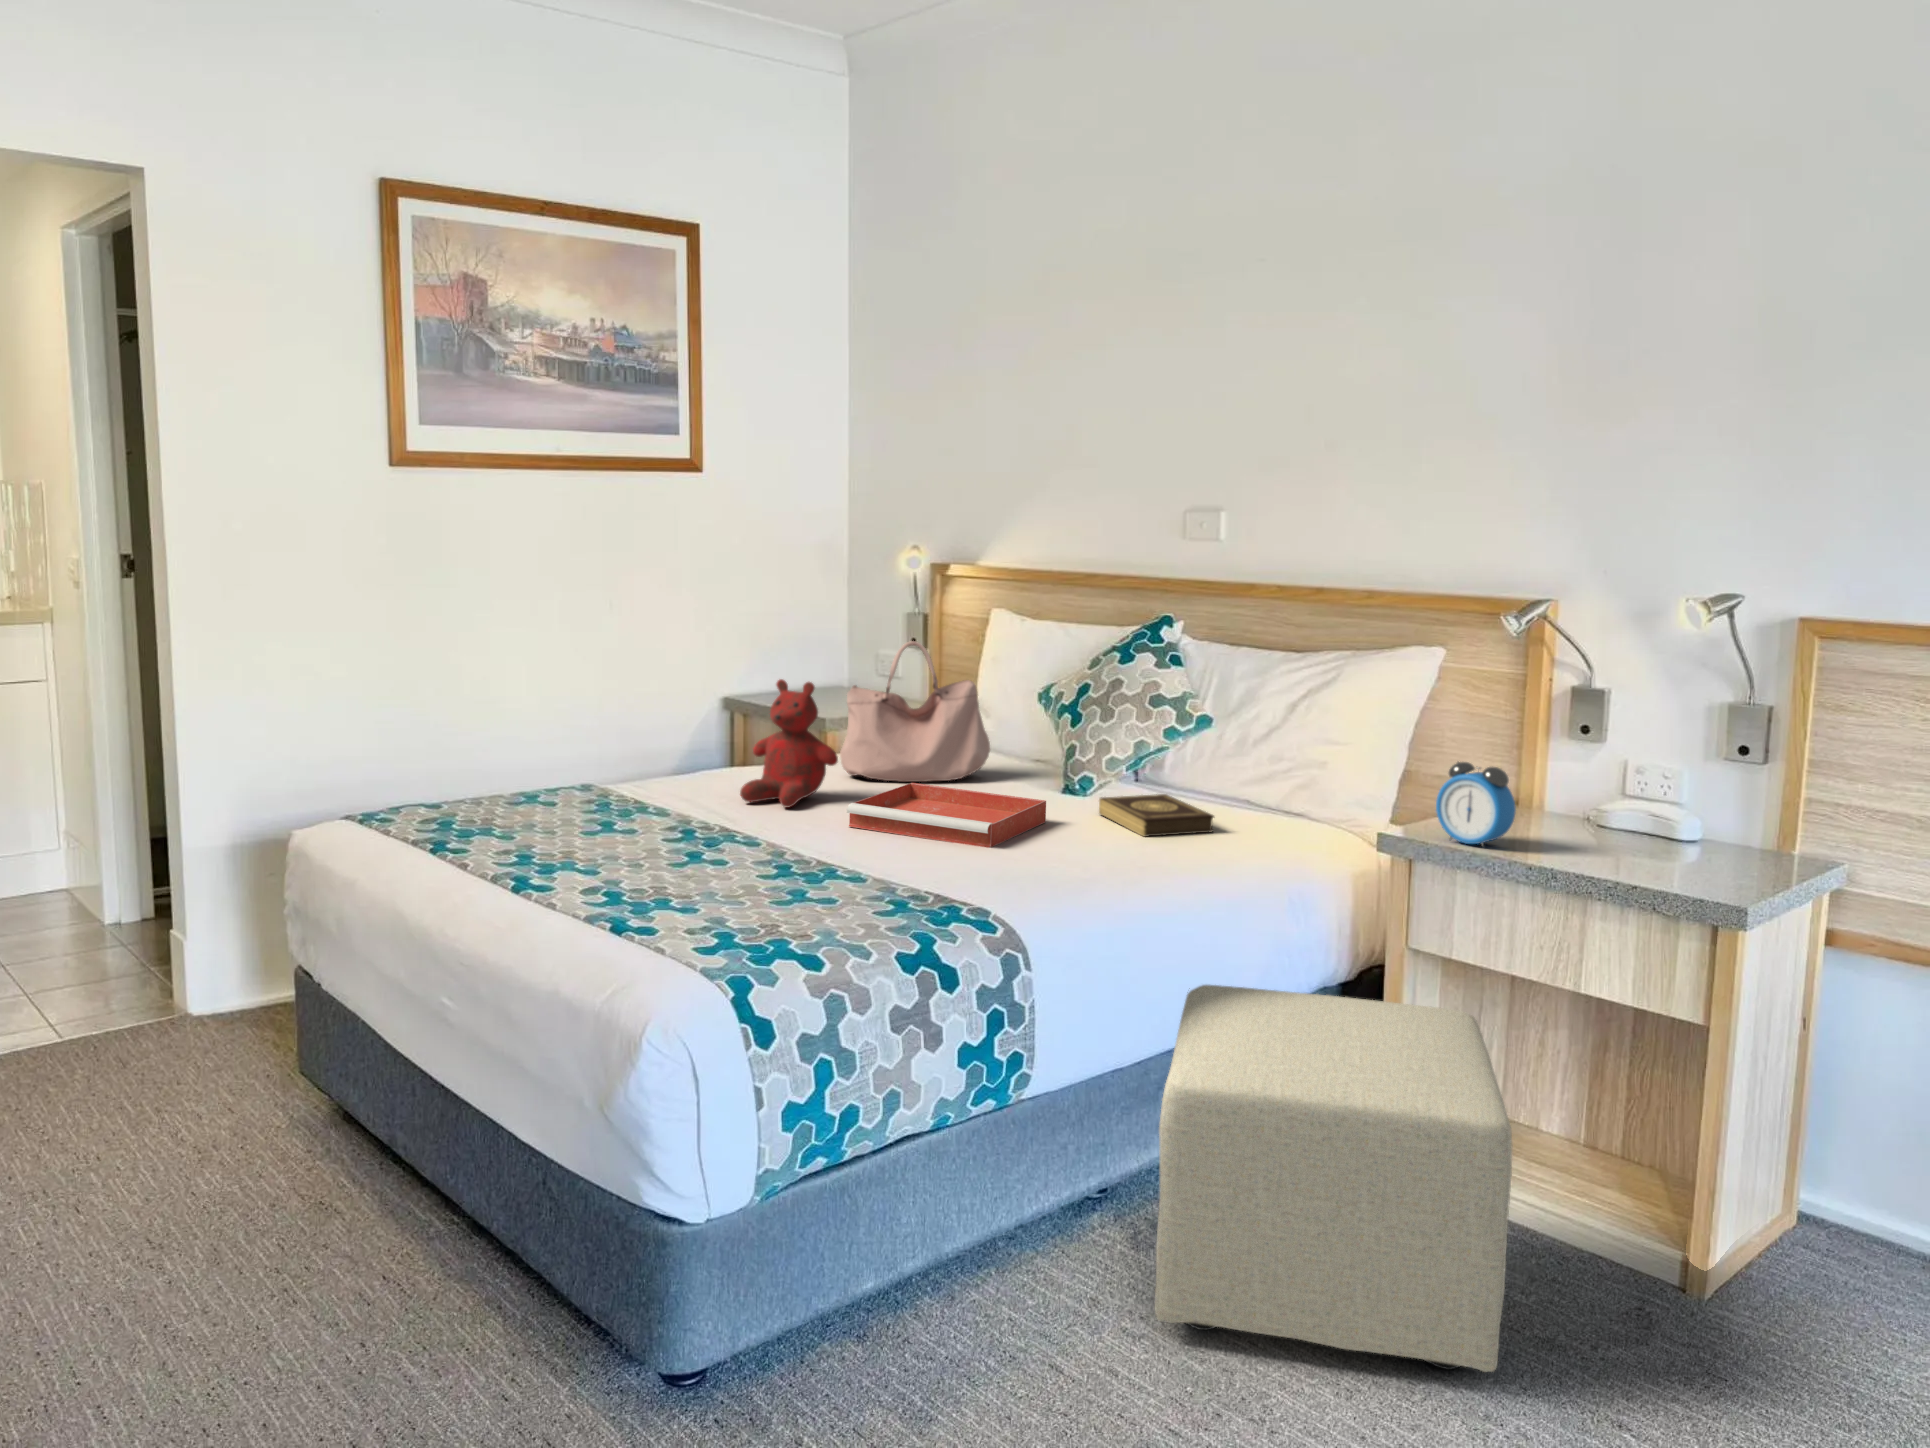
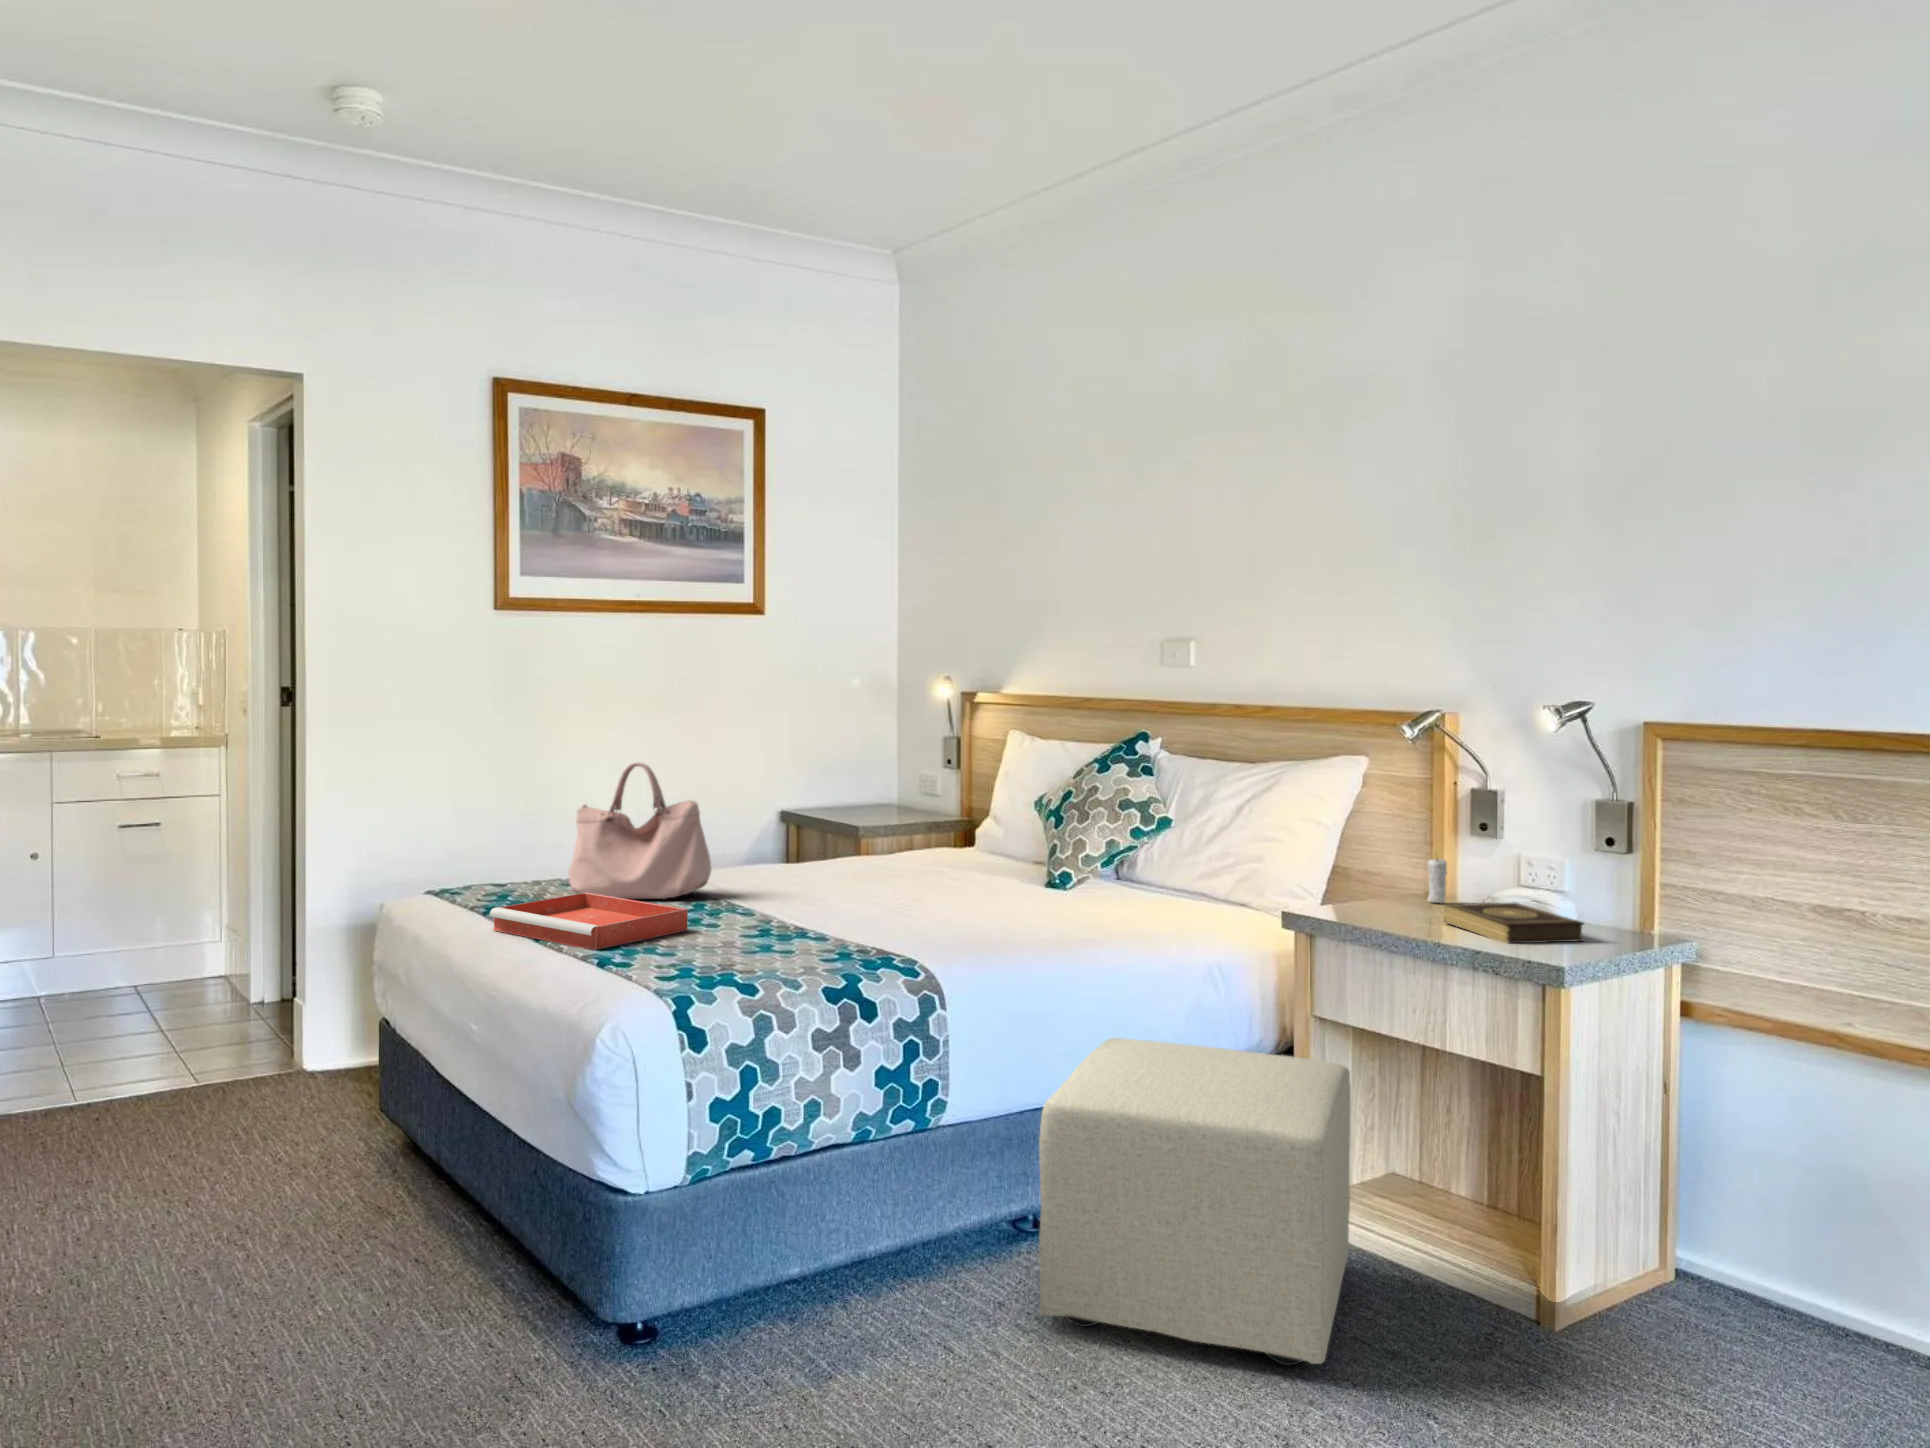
handbag: present [840,641,990,782] -> present [569,762,711,899]
teddy bear: present [740,679,838,807] -> none [757,784,841,893]
candle: none [1522,758,1547,817] -> present [1428,859,1447,903]
alarm clock: present [1436,762,1516,847] -> none [1326,846,1392,921]
tray: present [847,783,1046,848] -> present [490,893,688,950]
book: present [1099,794,1214,837] -> present [1443,902,1584,943]

